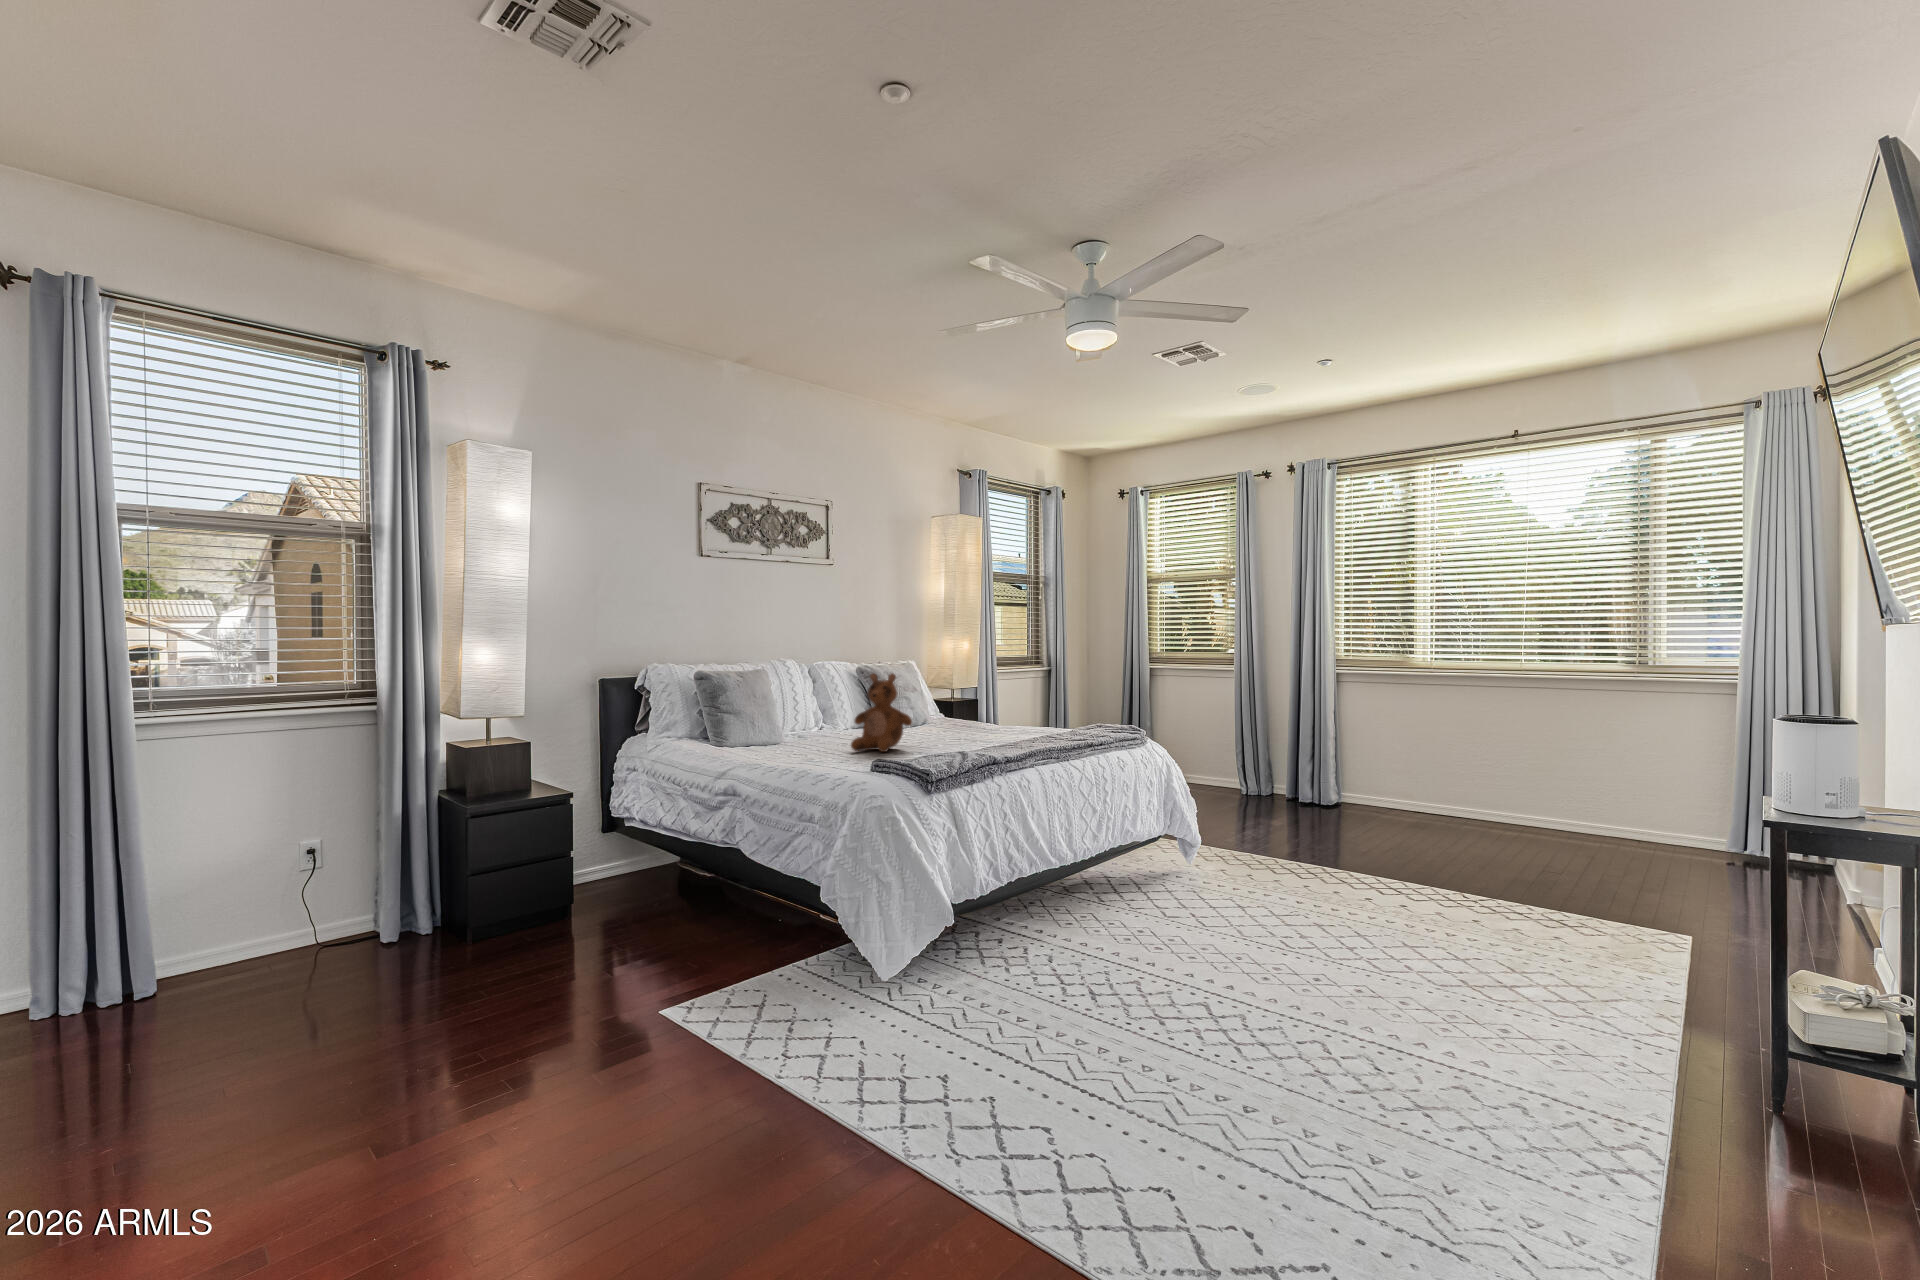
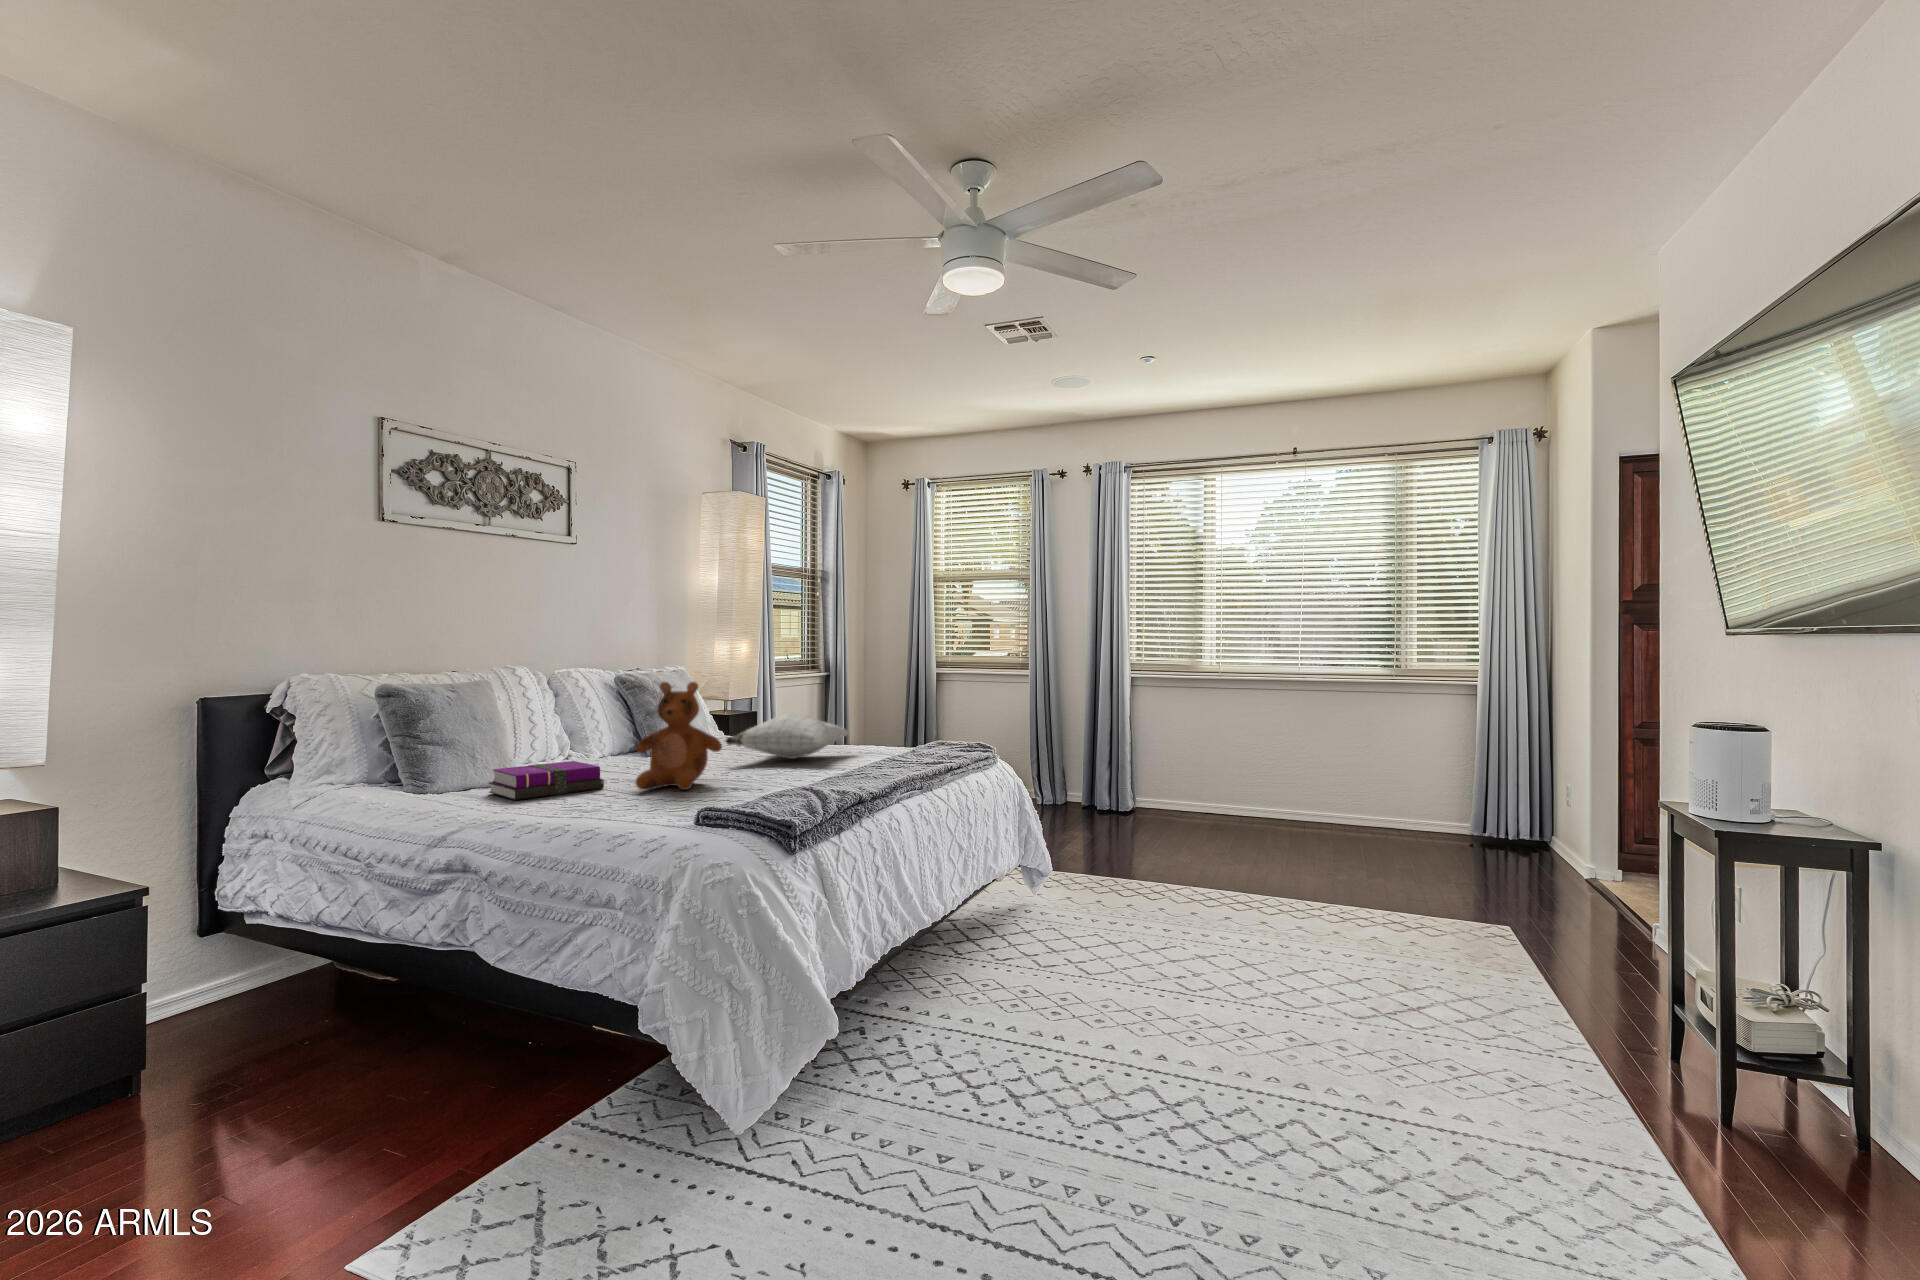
pillow: none [924,700,1027,736] -> present [726,713,848,759]
notebook: none [760,729,833,753] -> present [489,761,604,800]

